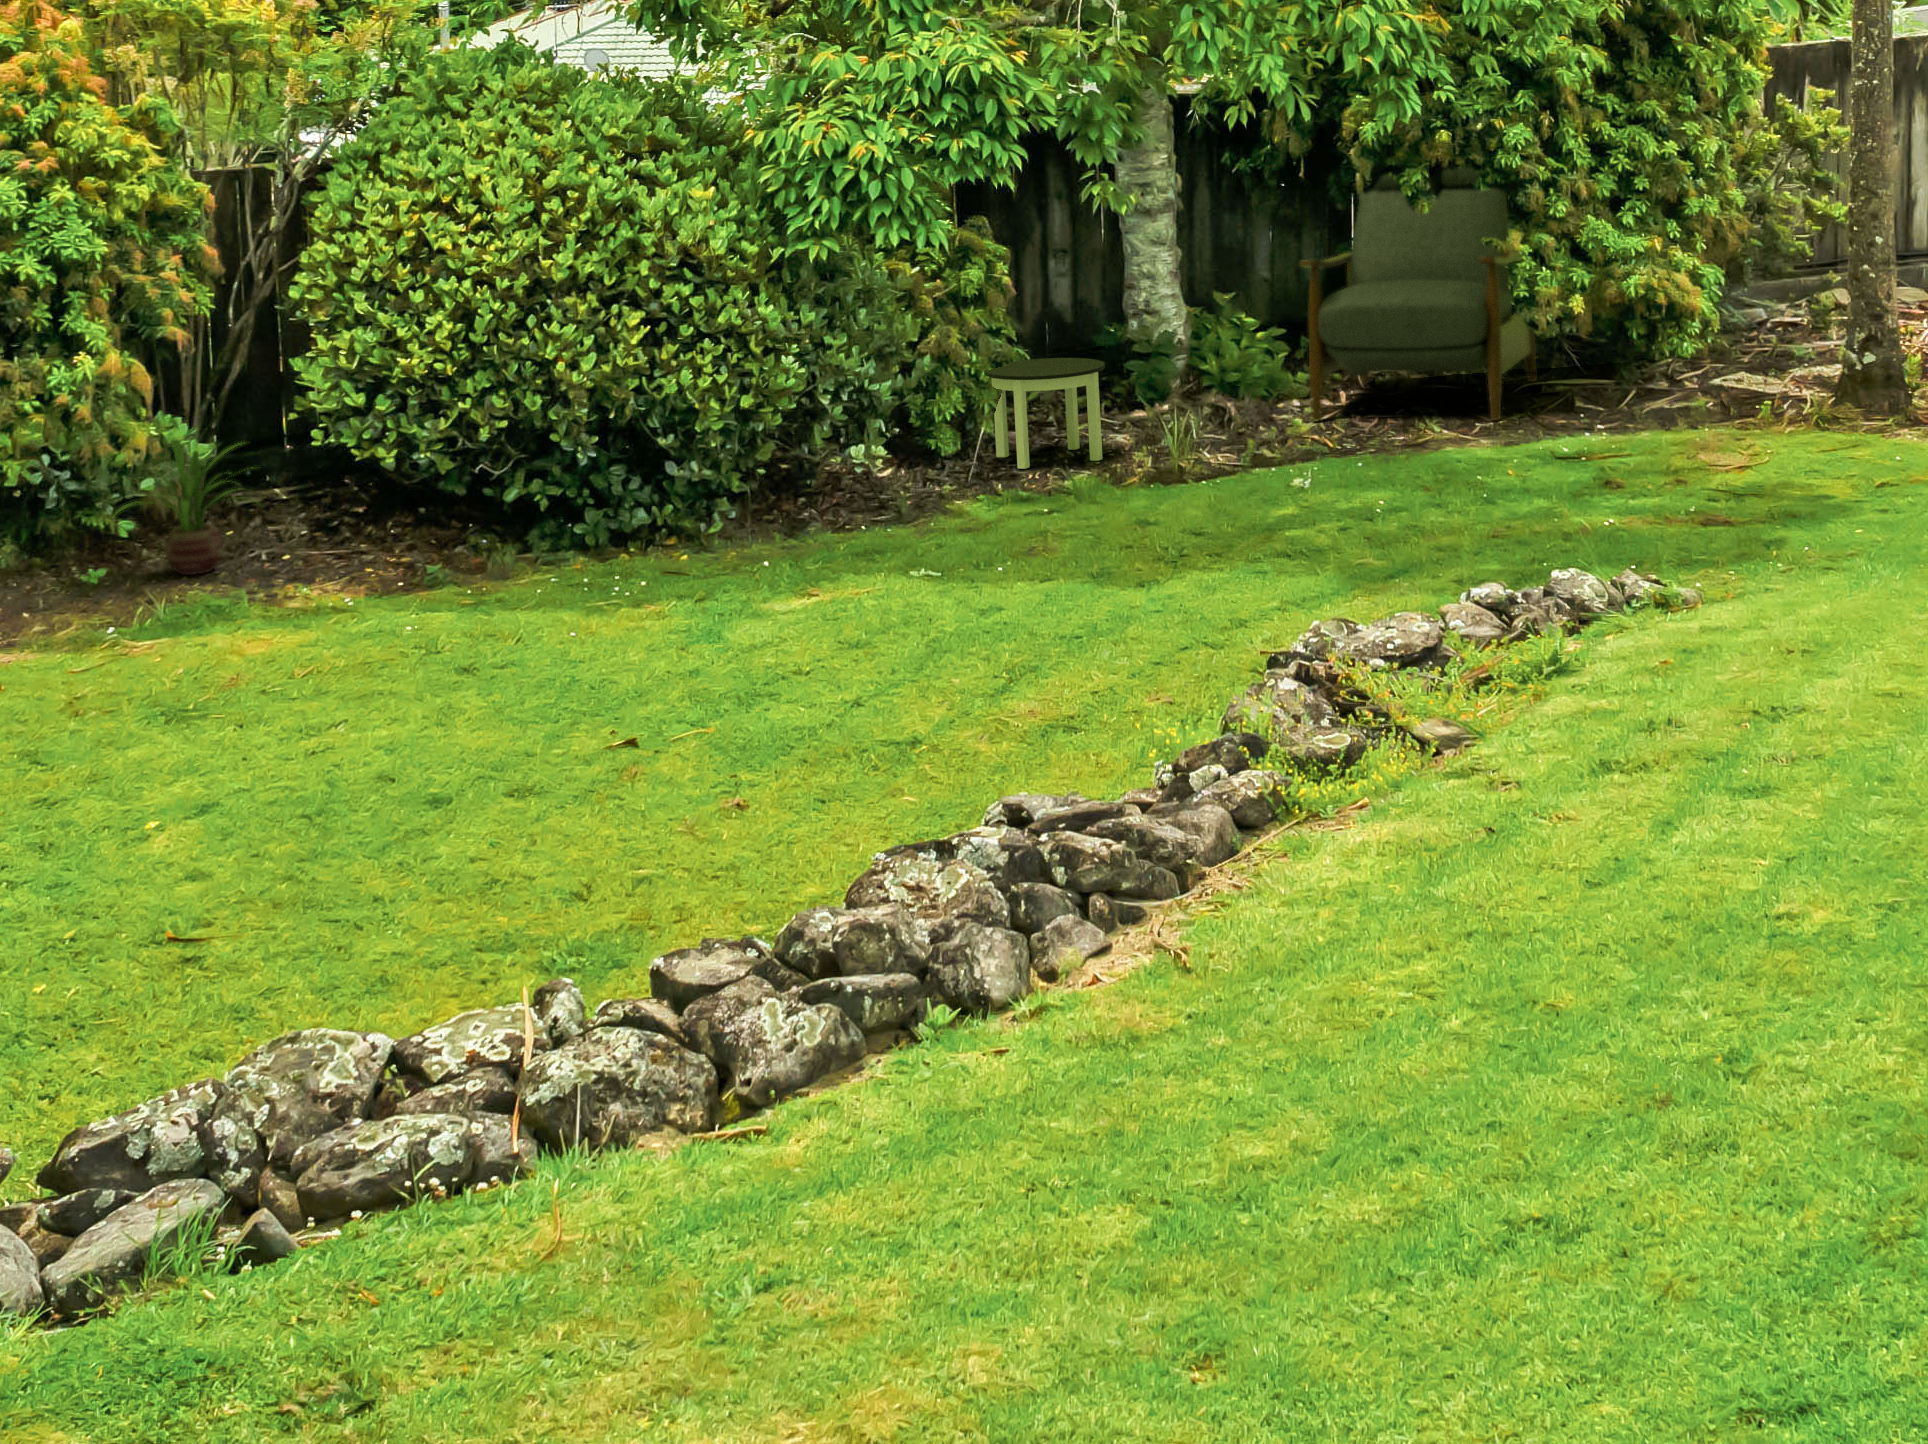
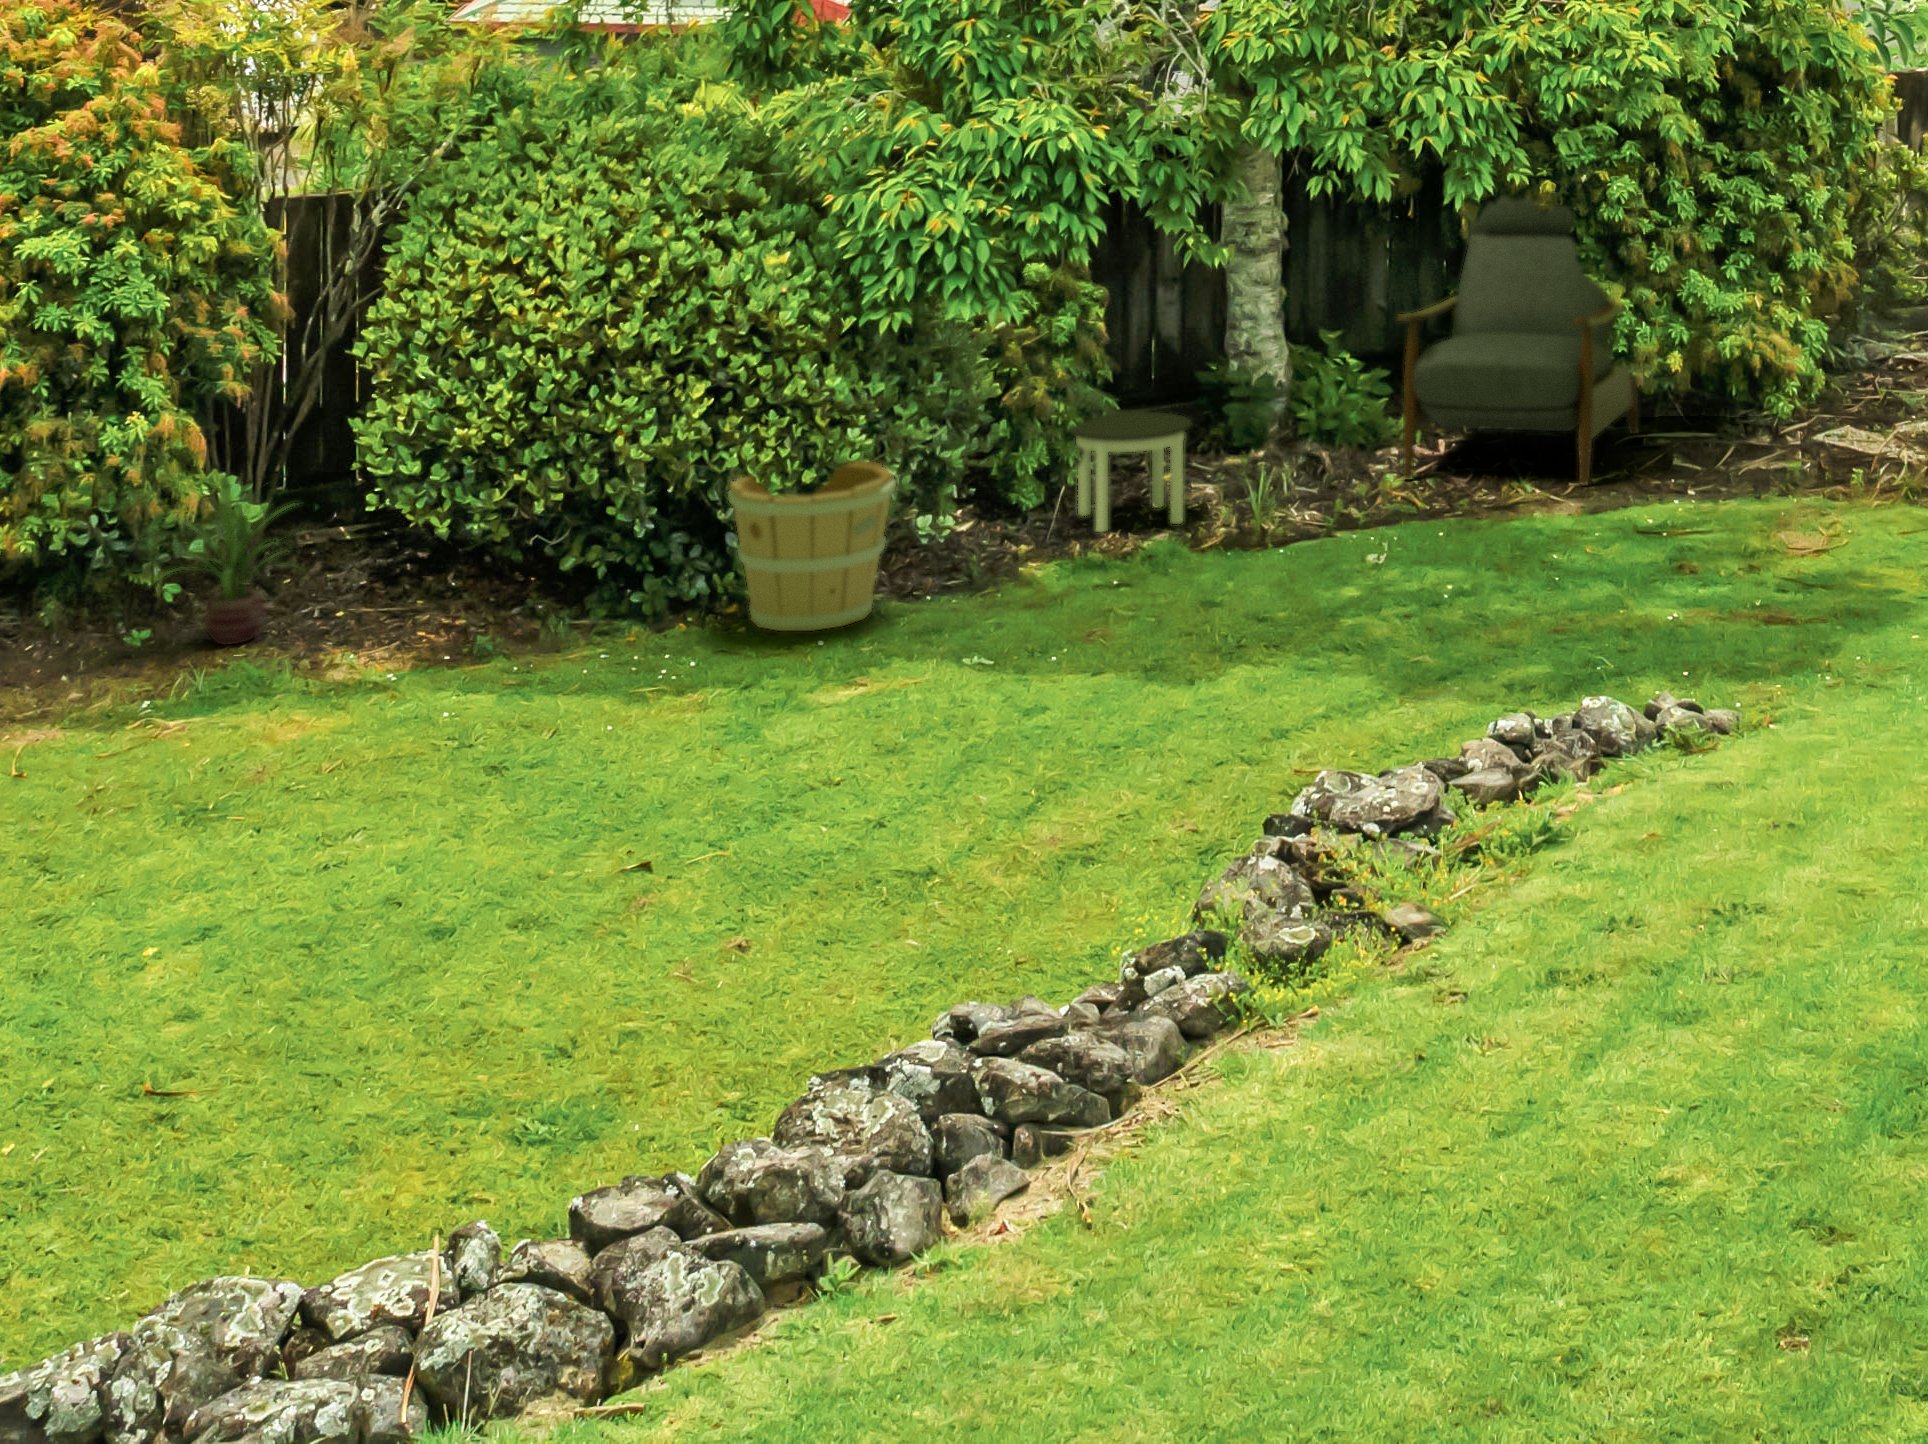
wooden bucket: none [664,390,829,550] -> present [728,460,897,631]

